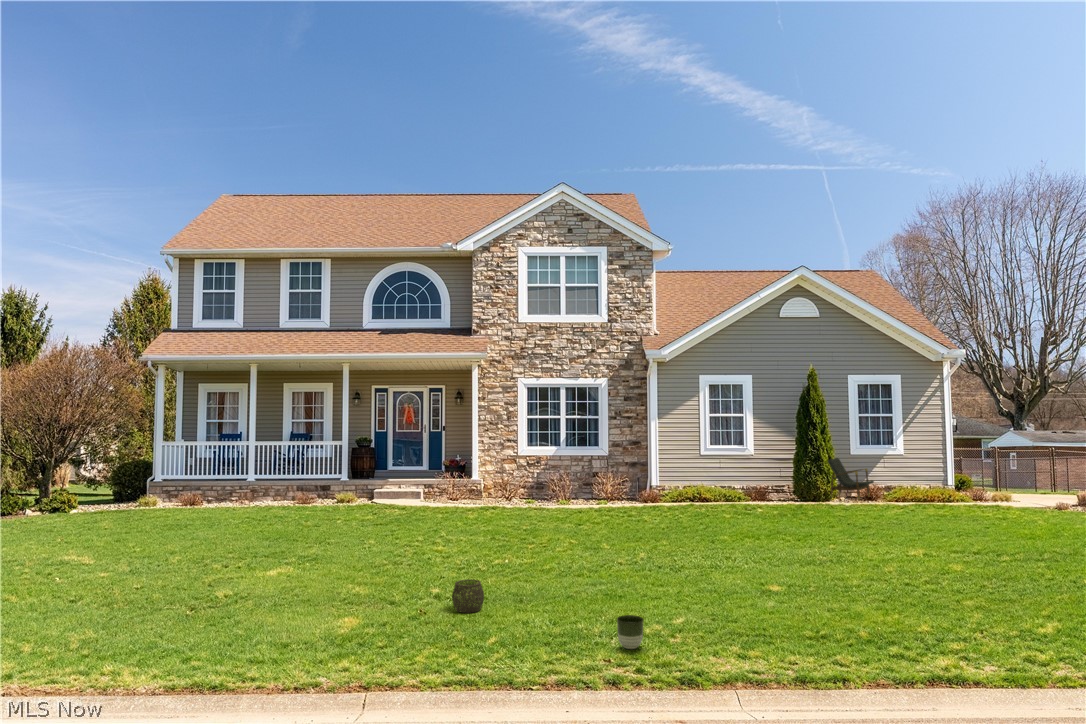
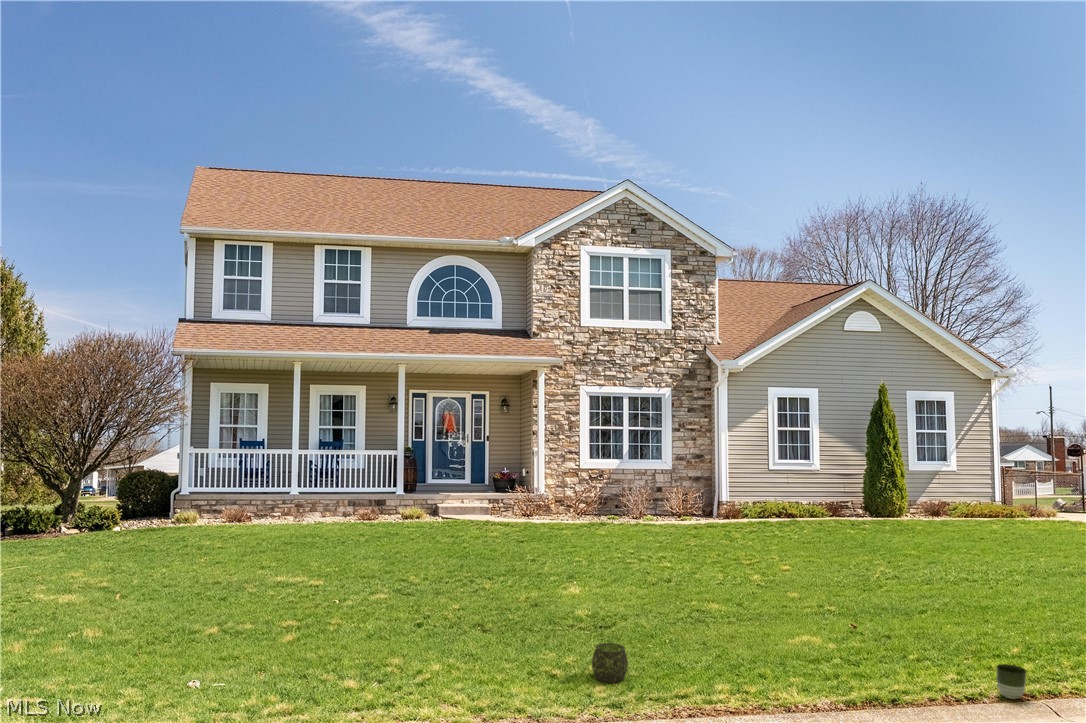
lounge chair: present [828,458,874,500] -> none [905,474,946,518]
woven basket: present [452,580,484,613] -> present [592,643,628,683]

